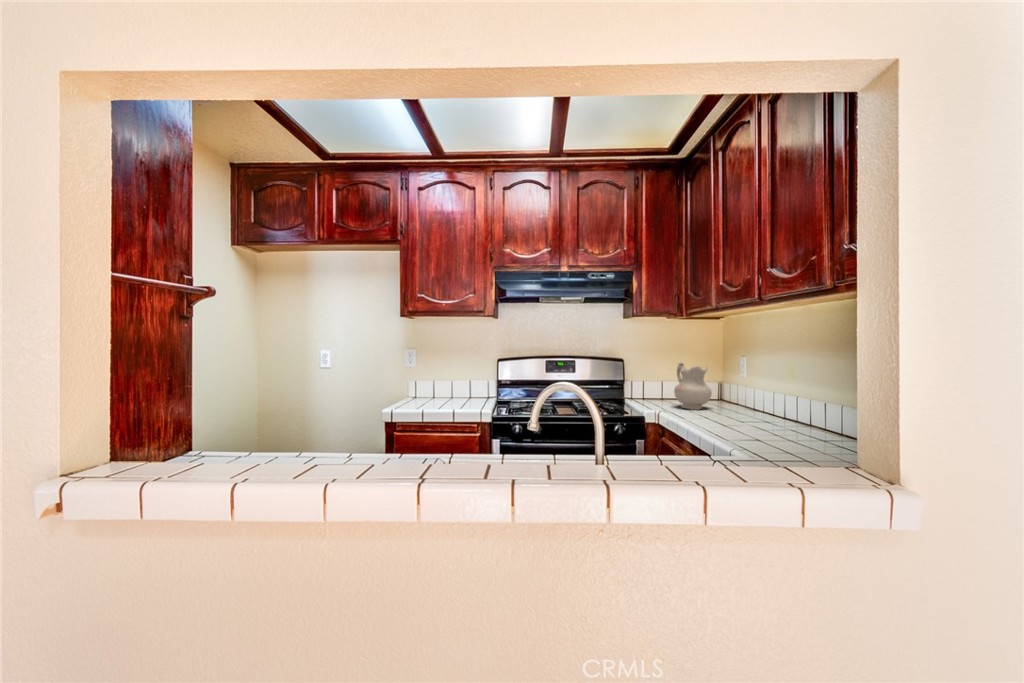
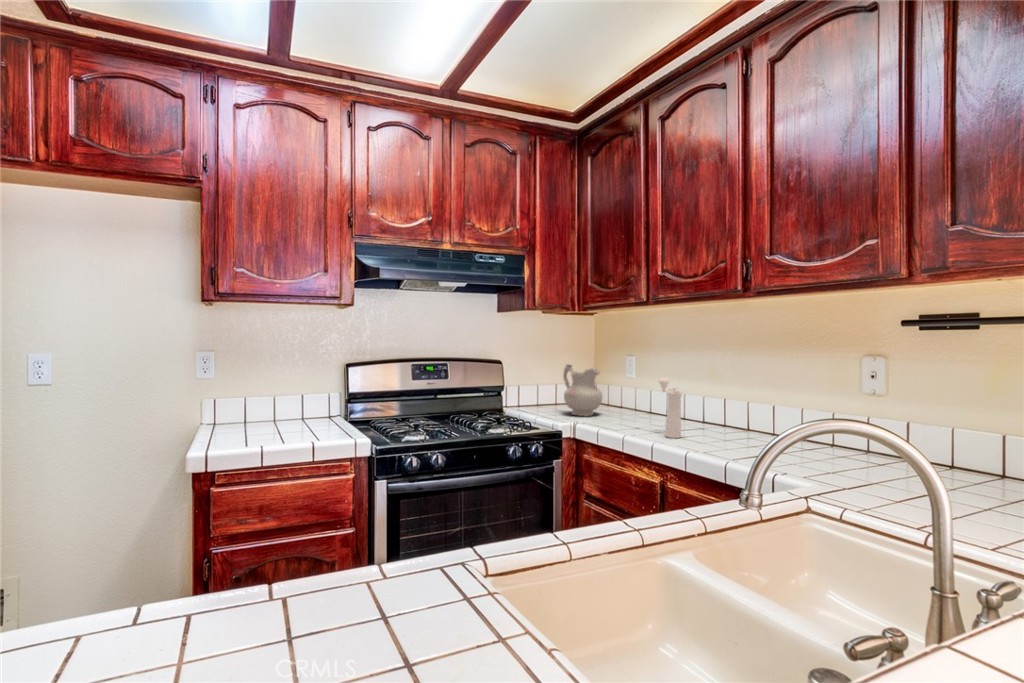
pepper mill: none [743,374,761,432] -> present [658,378,682,438]

